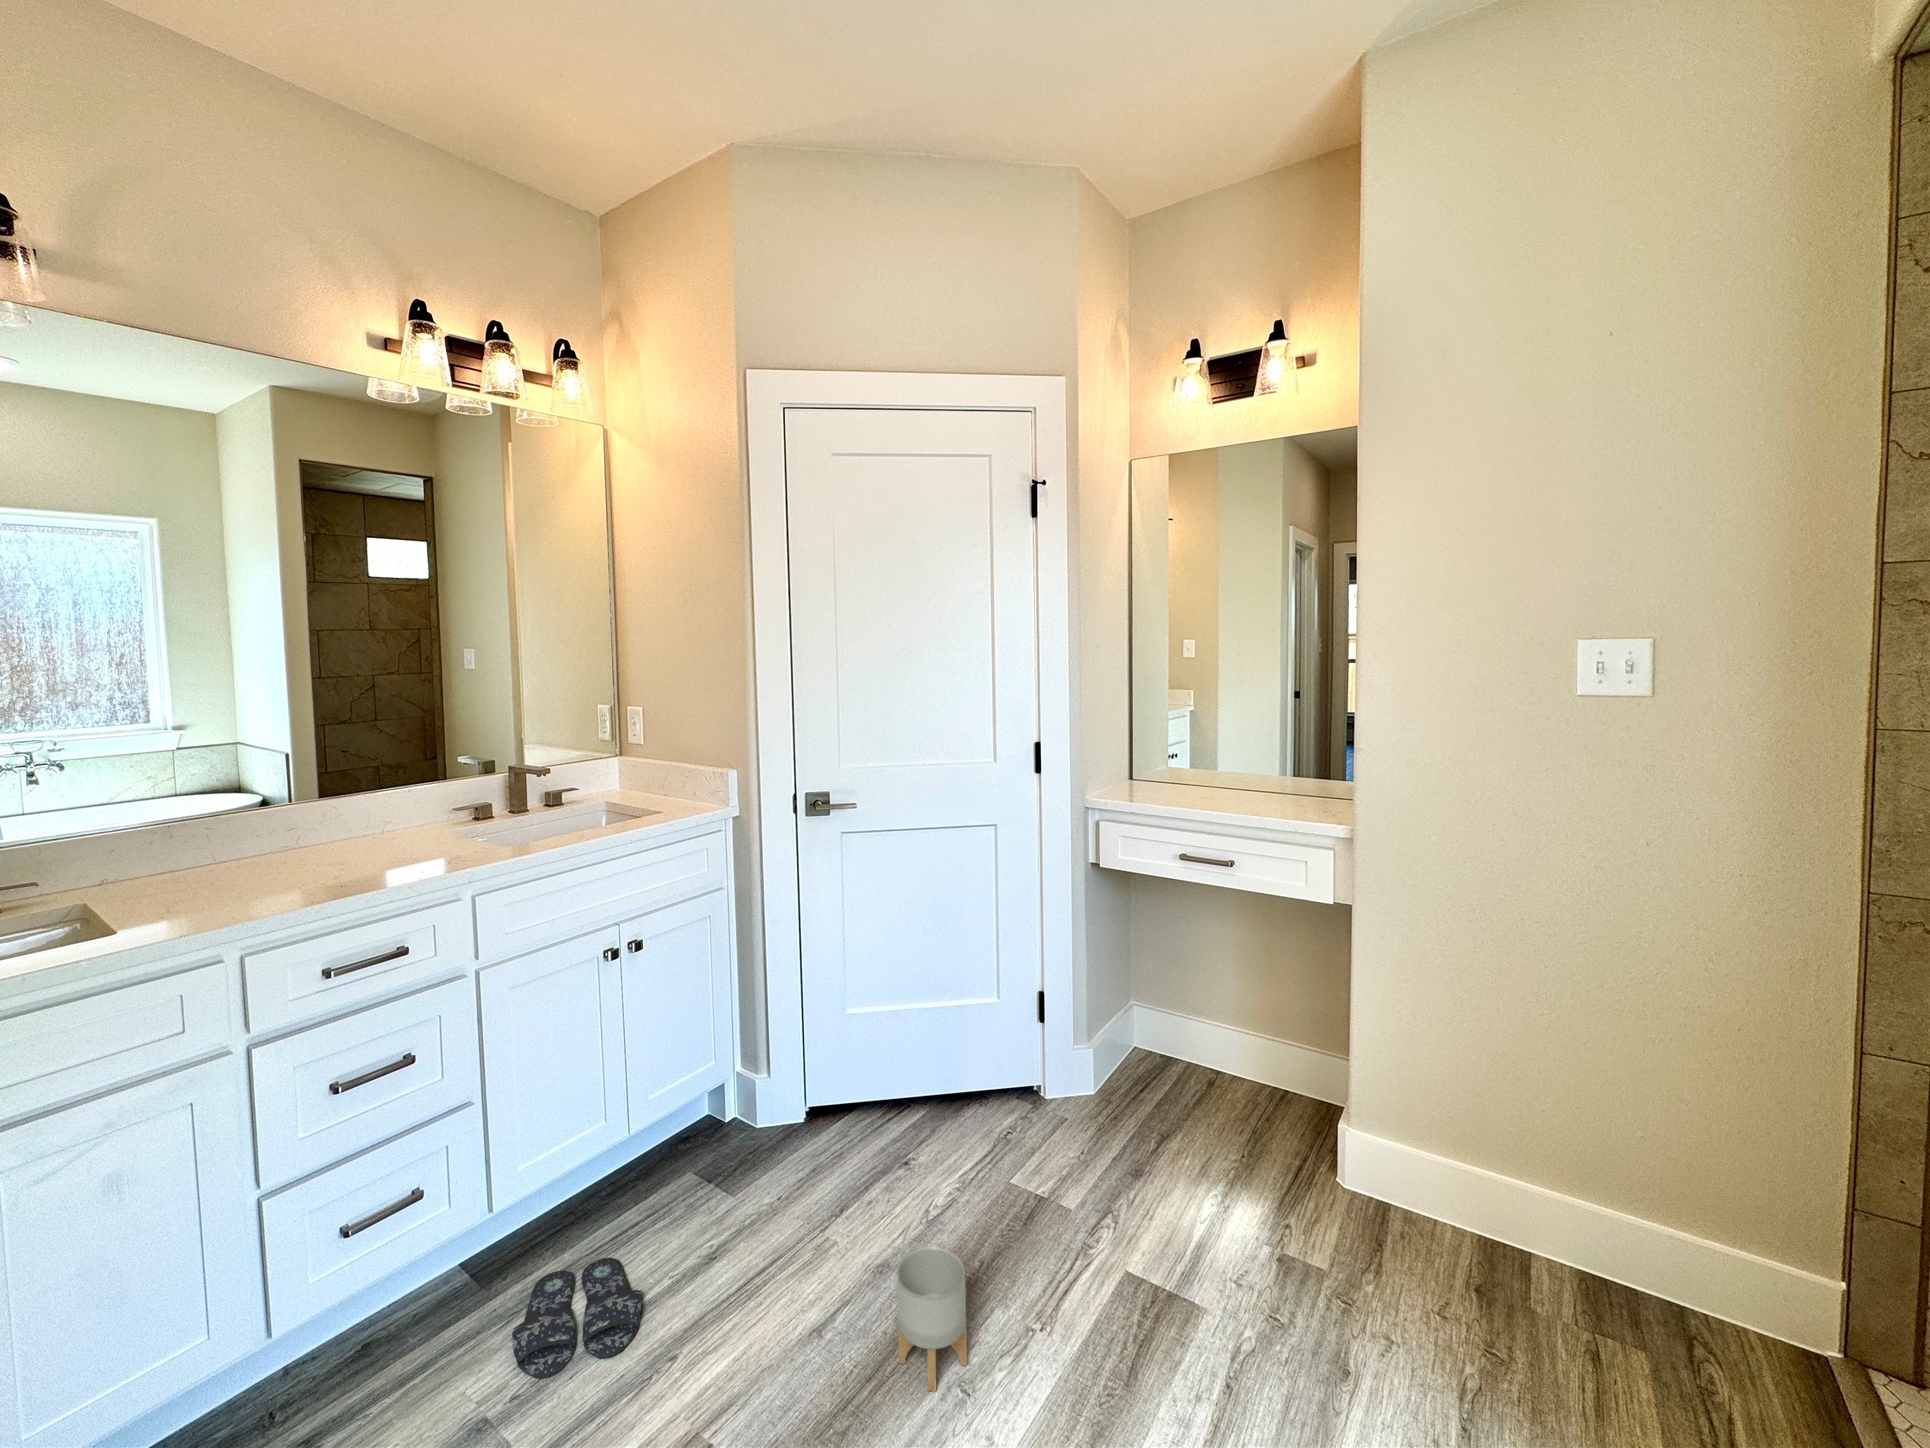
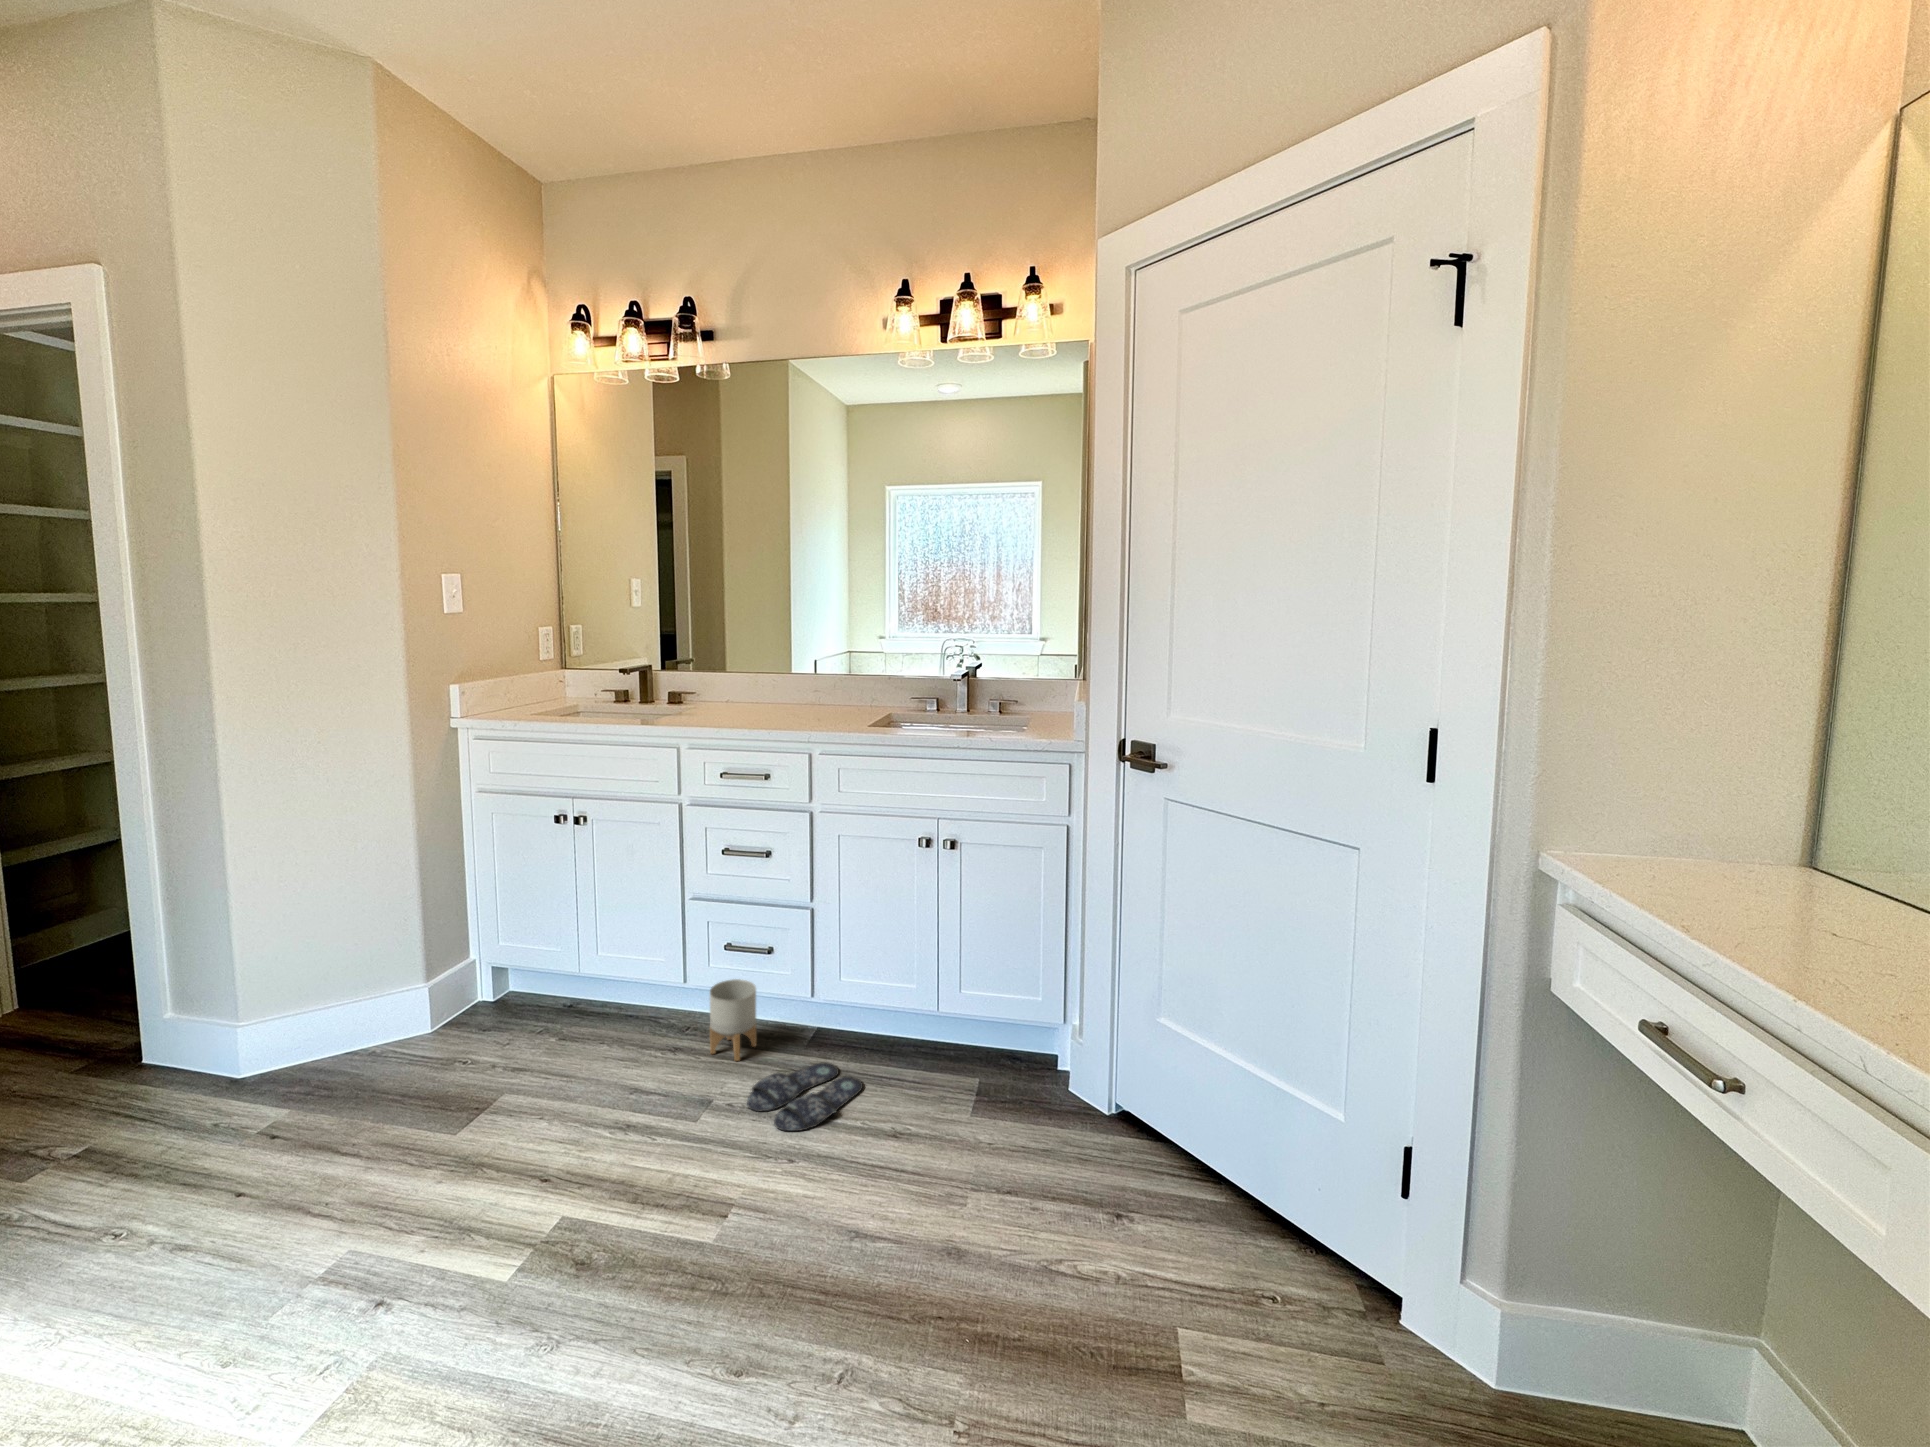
planter: present [897,1247,967,1391] -> present [710,979,756,1061]

